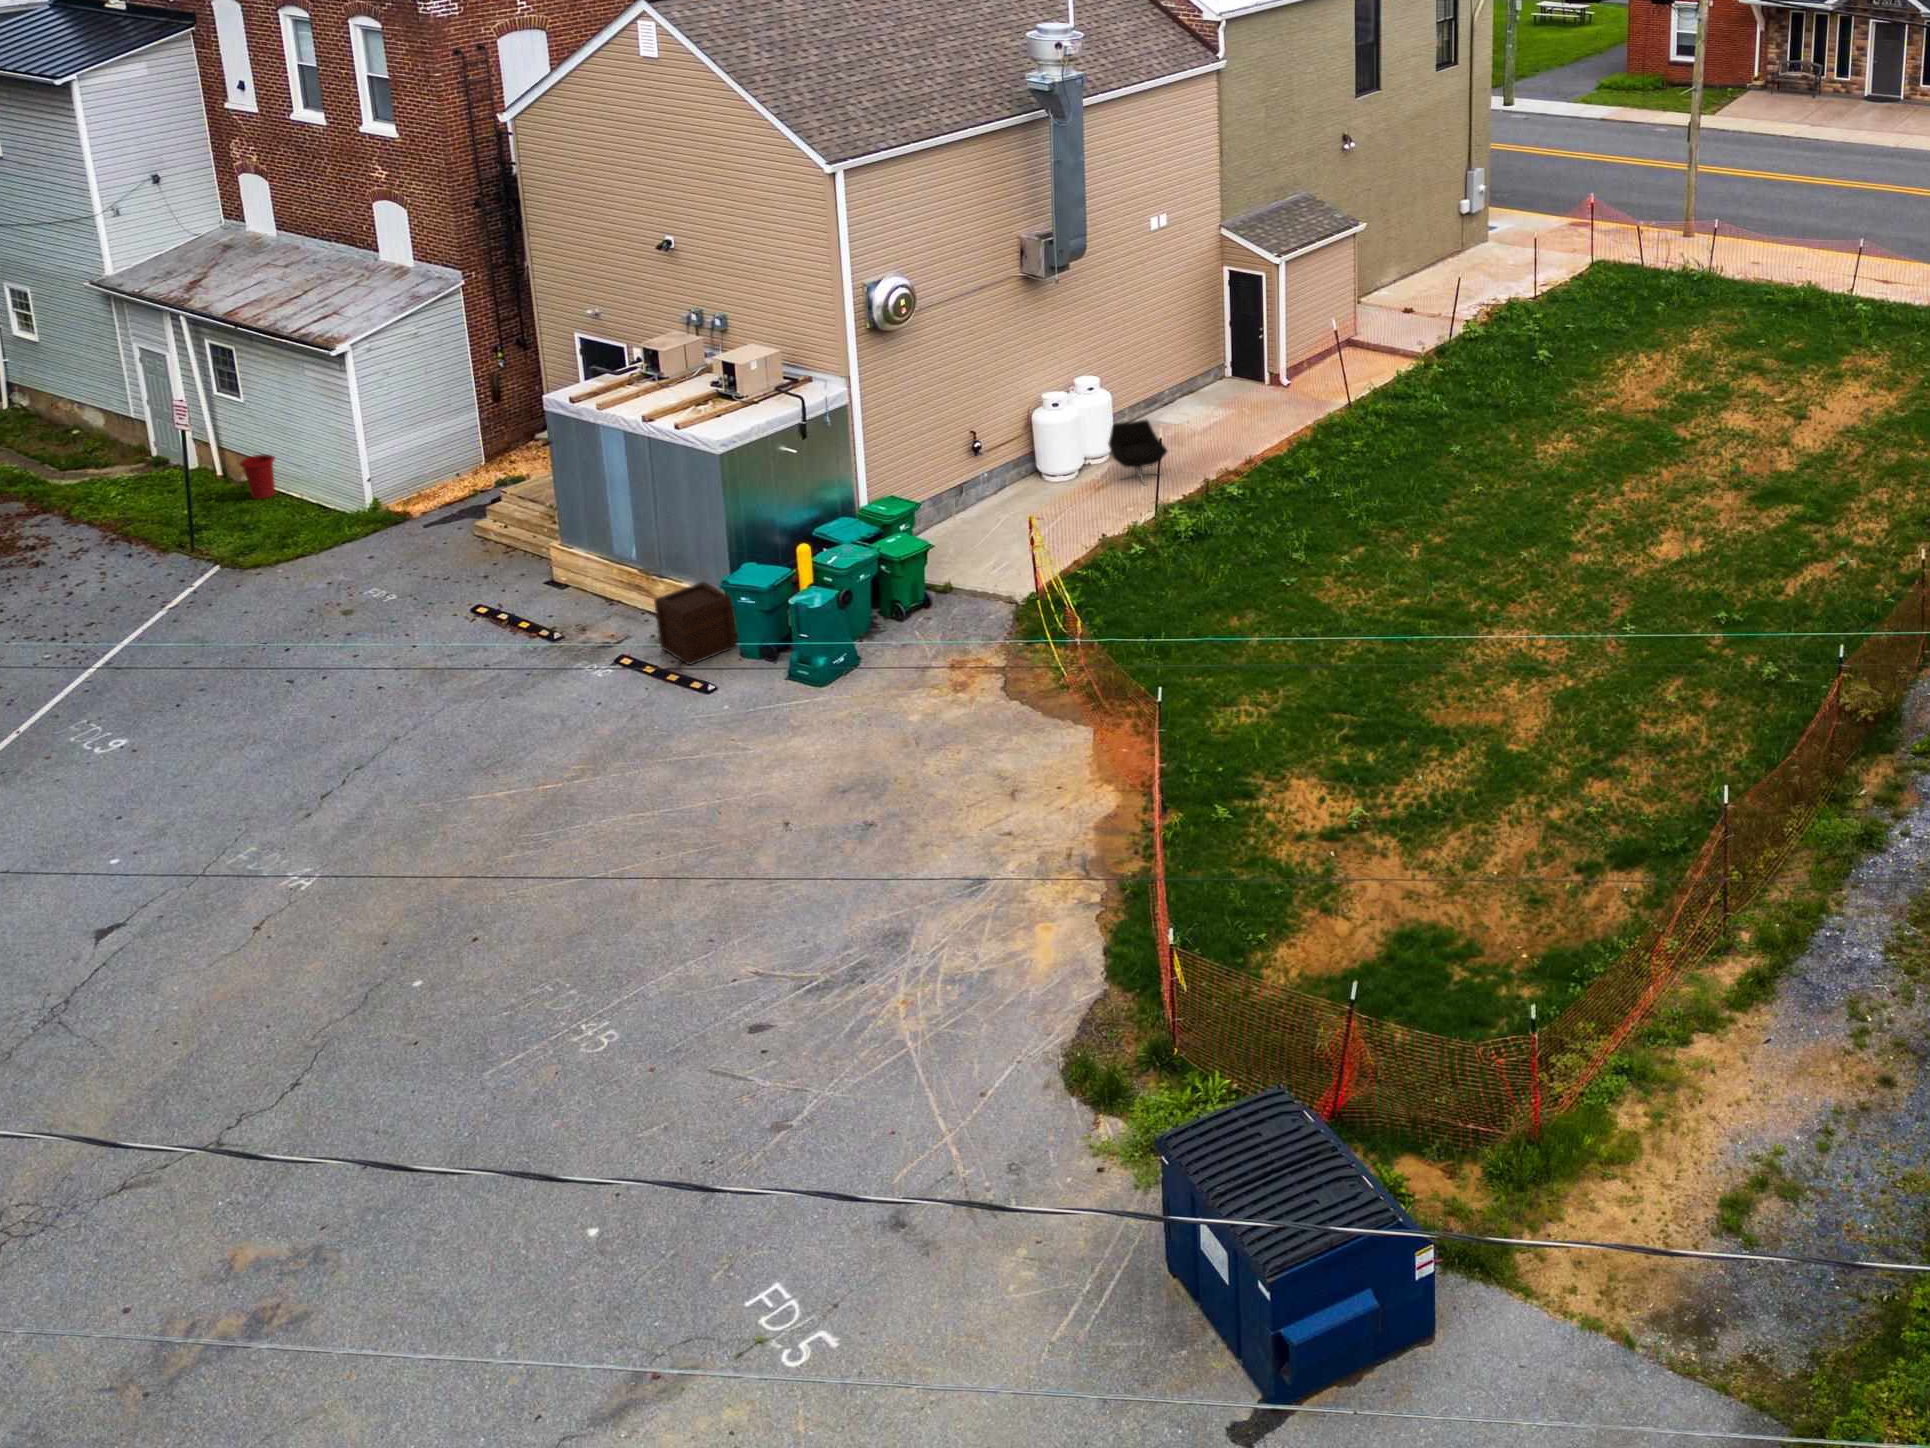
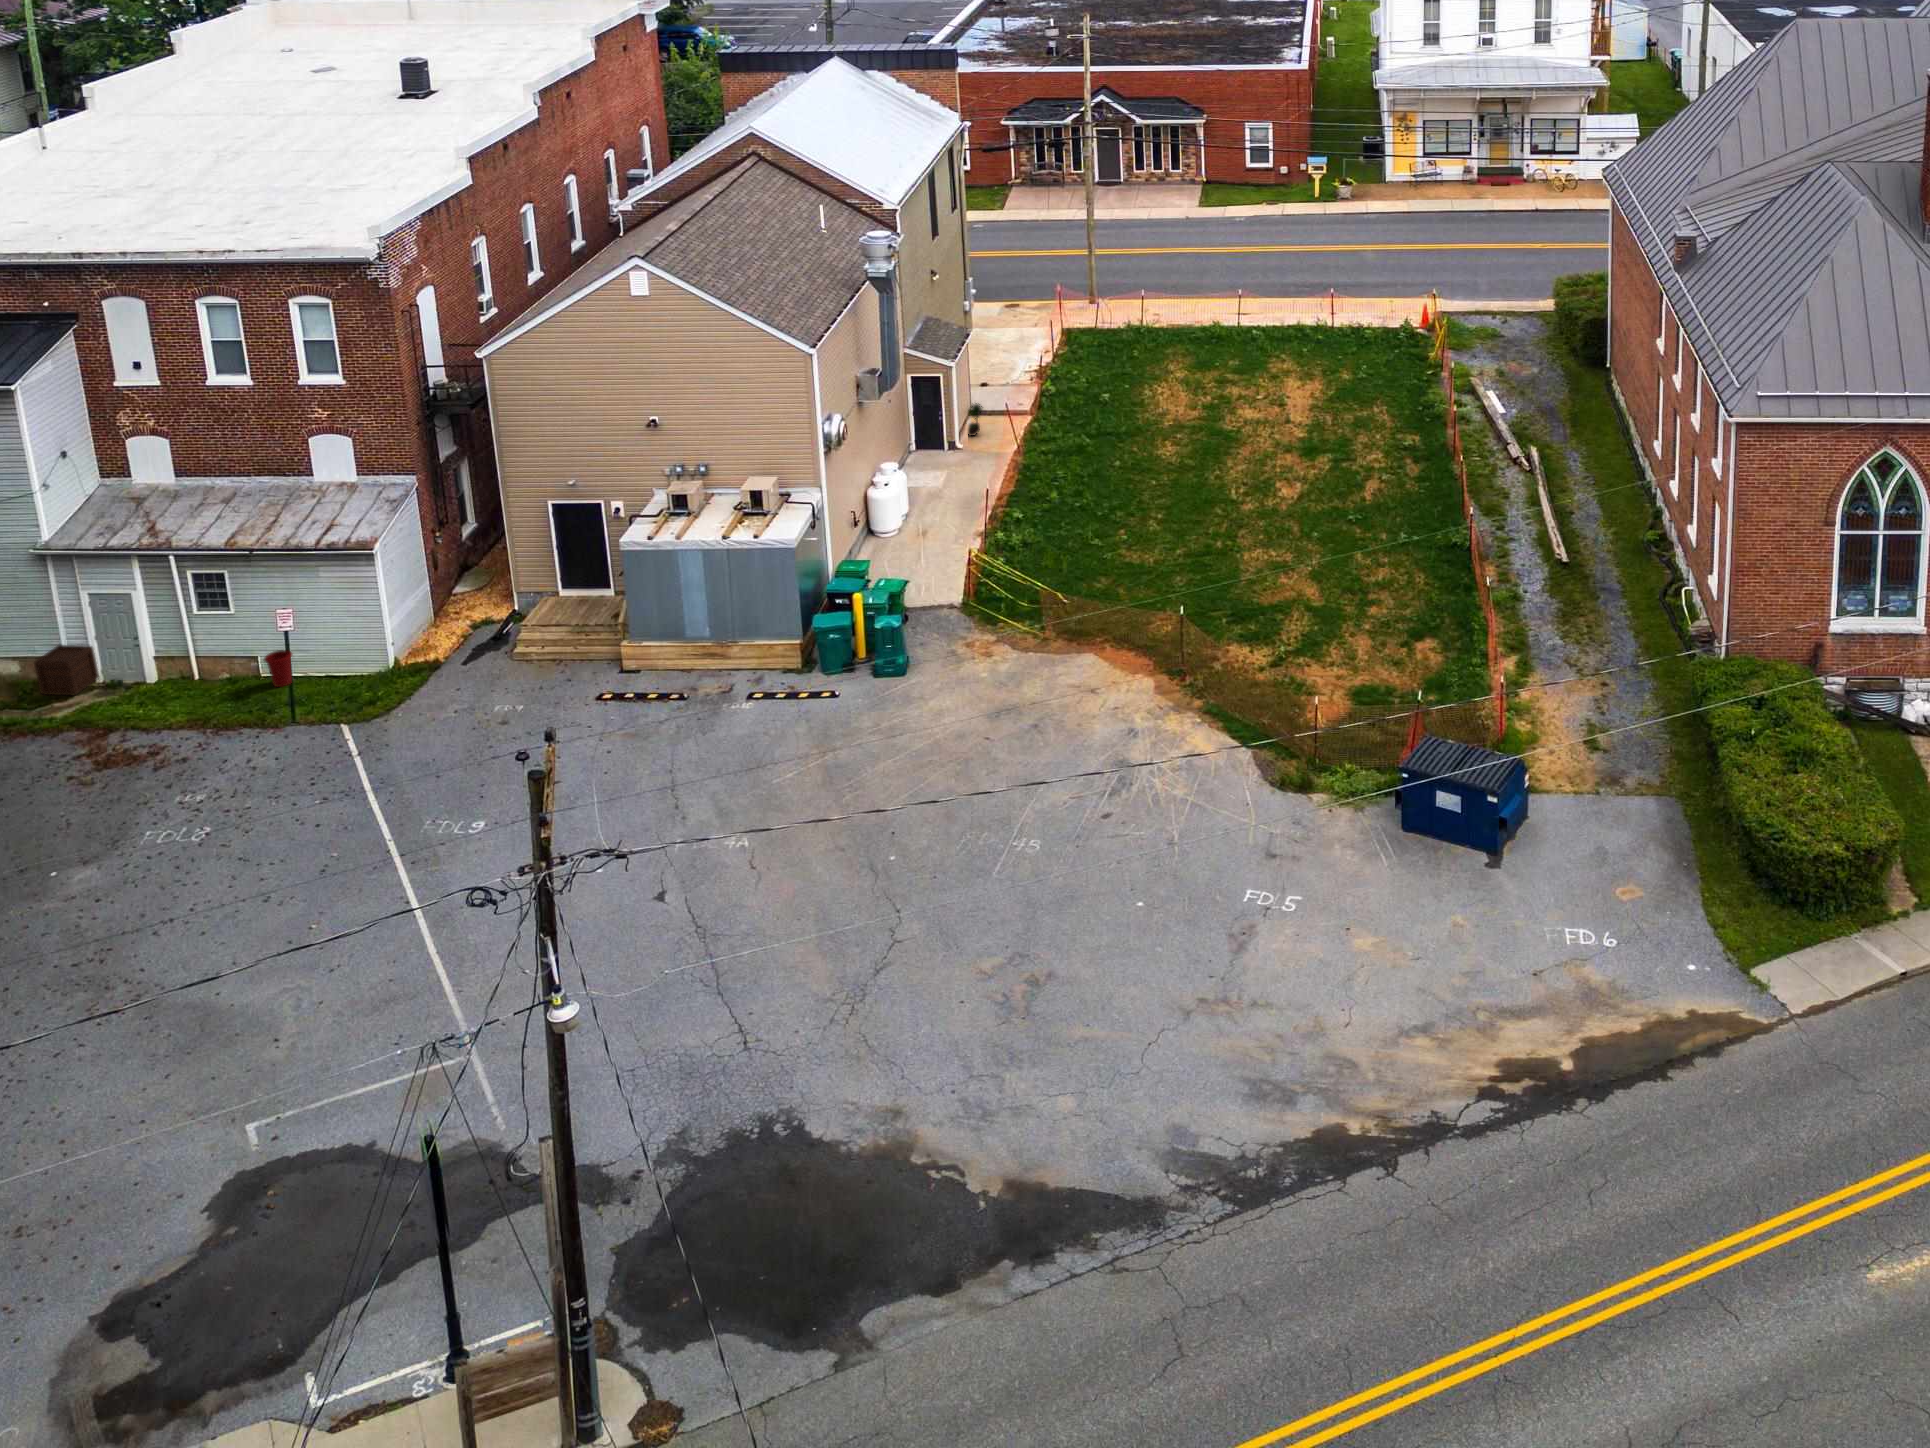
potted tree: none [1320,320,1350,370] -> present [968,403,983,436]
lounge chair: present [1108,420,1168,484] -> none [913,487,959,530]
wooden crate: present [654,582,737,665] -> present [34,645,99,695]

